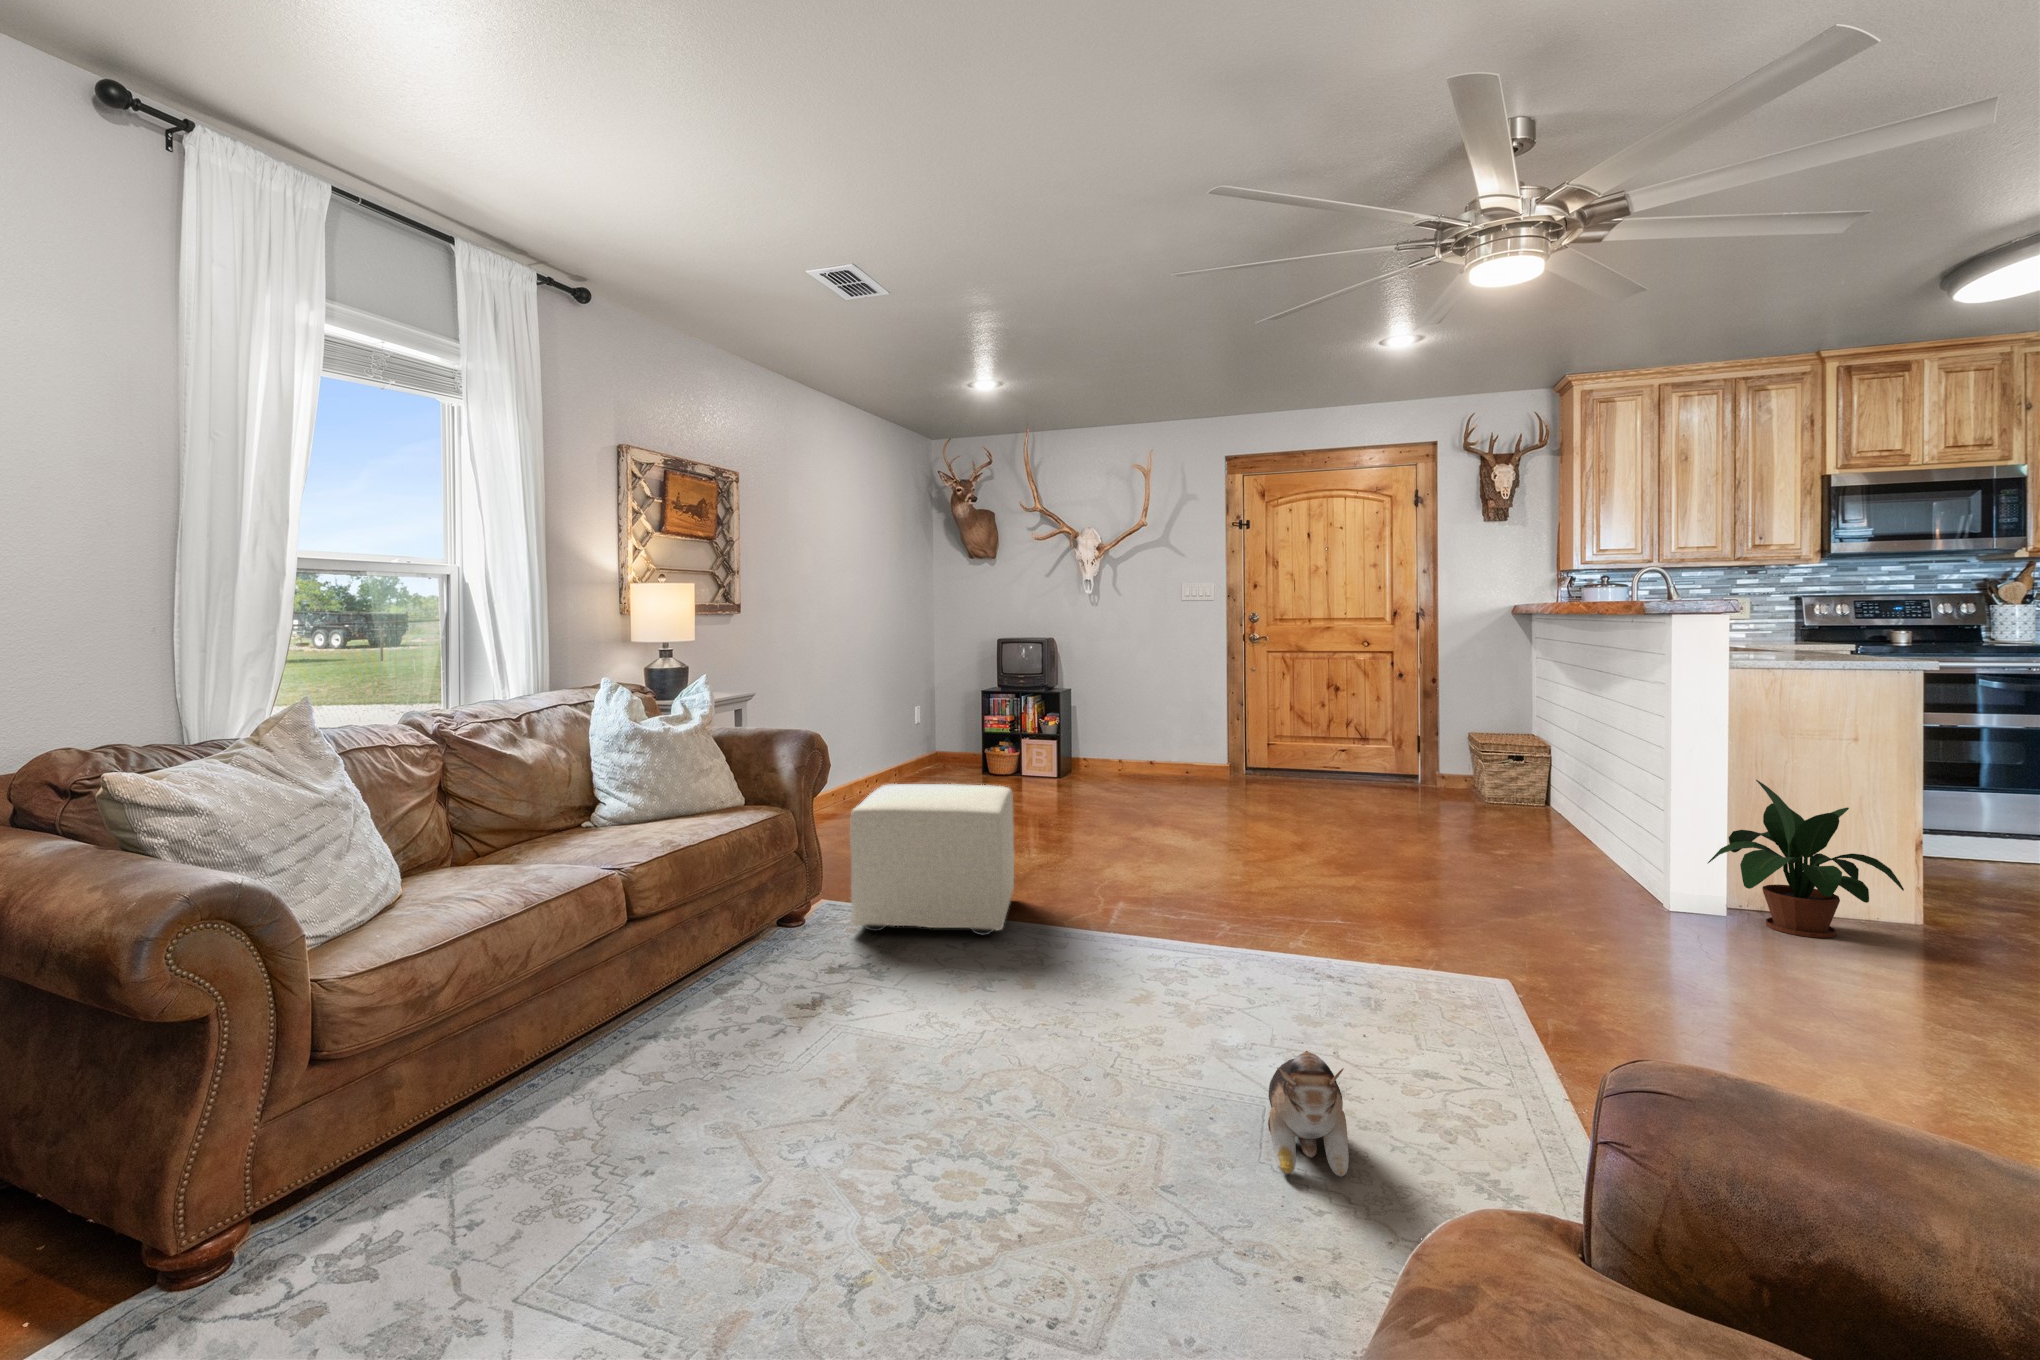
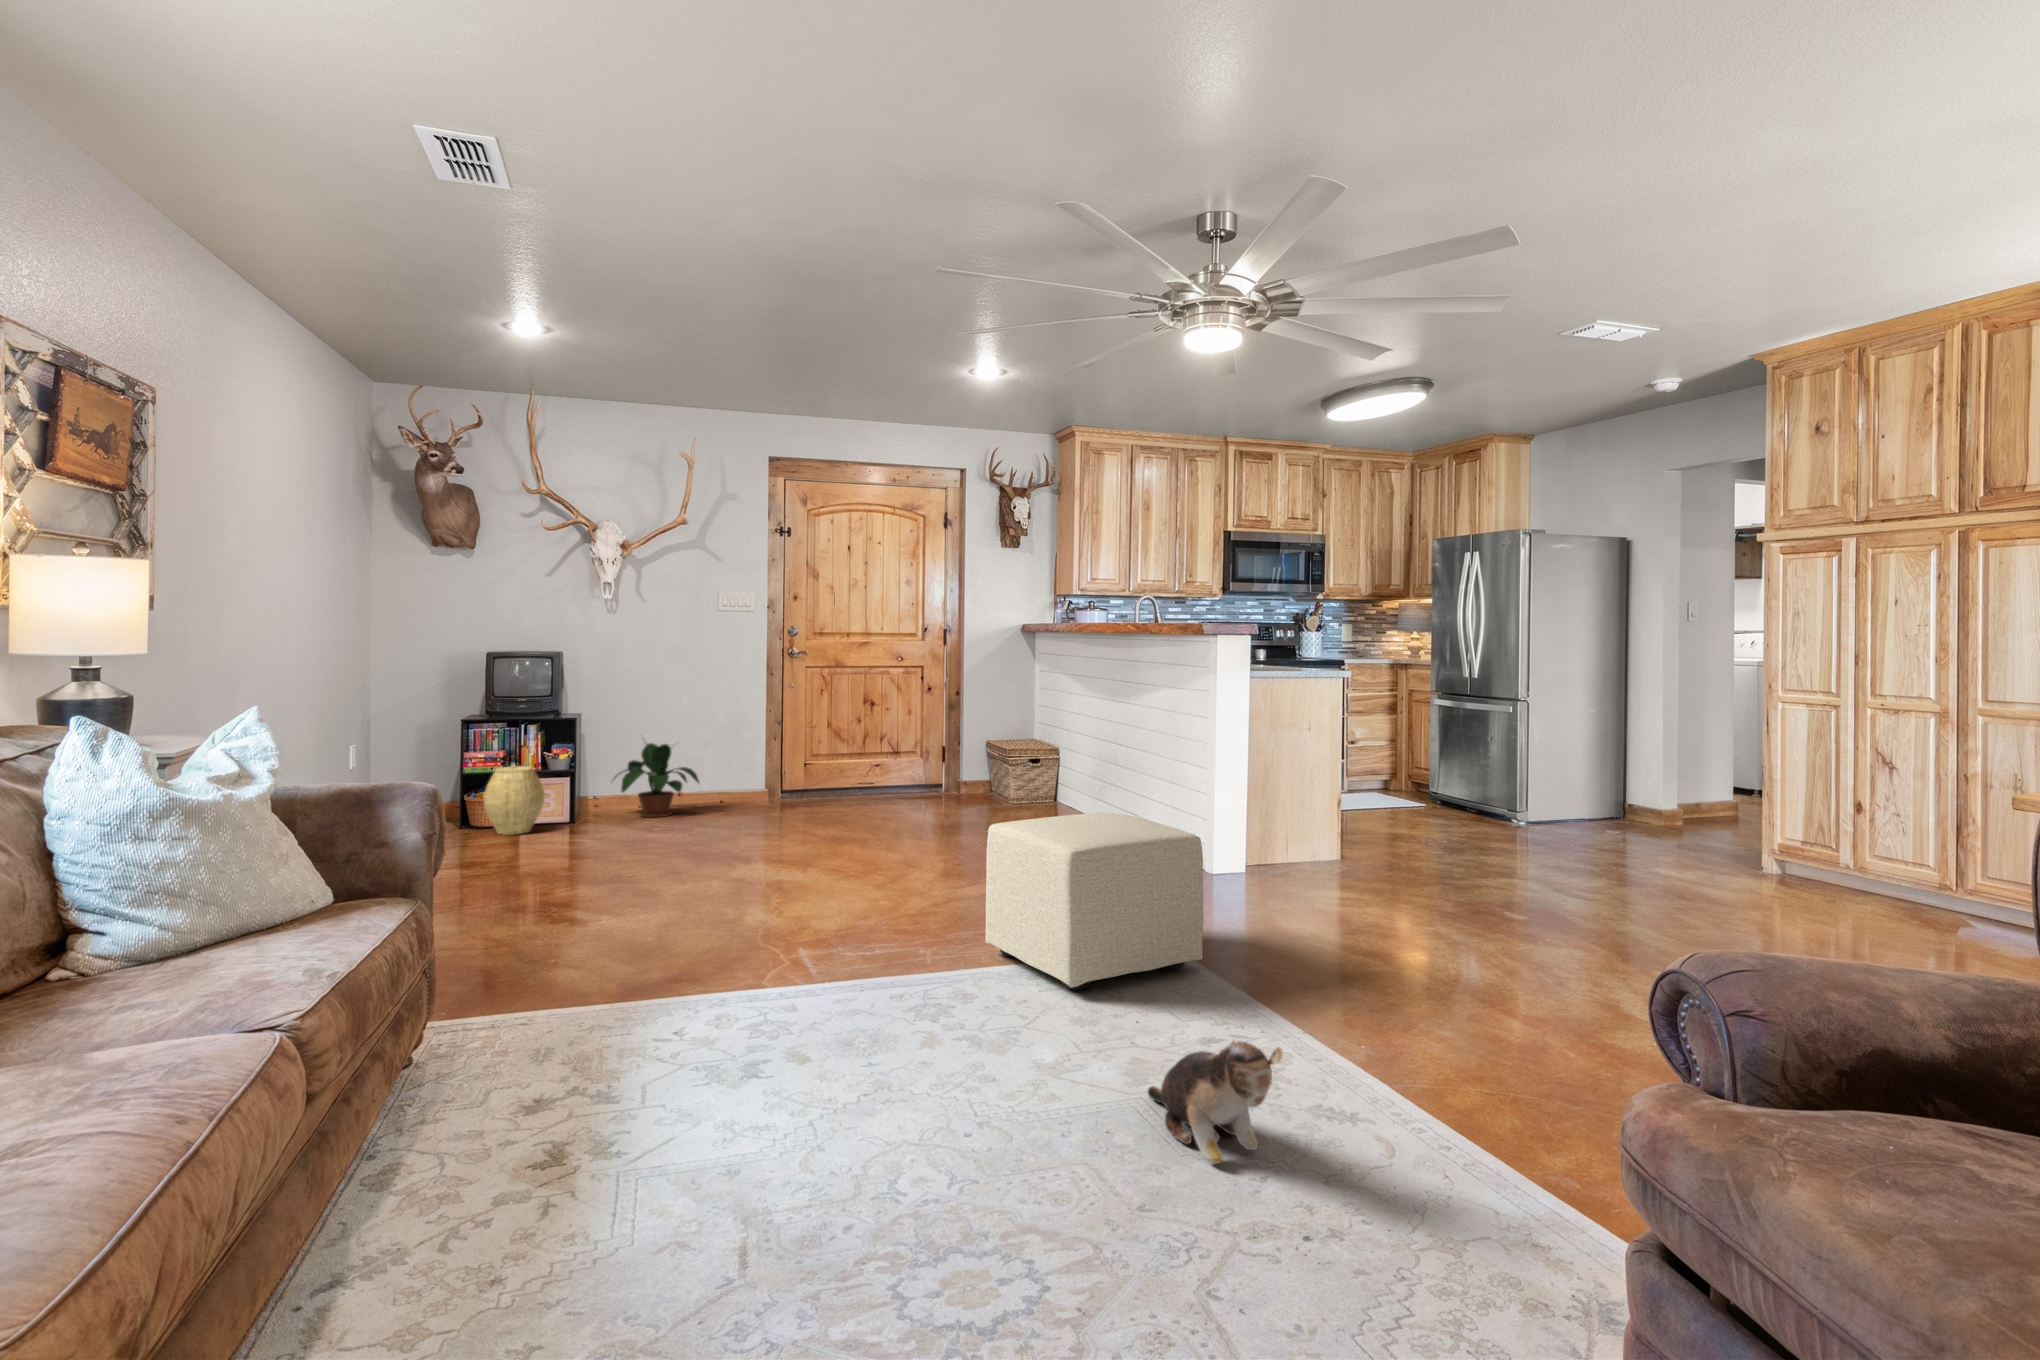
woven basket: none [992,728,1035,783] -> present [484,765,544,835]
potted plant: present [1708,780,1904,938] -> present [614,738,699,817]
ottoman: present [850,784,1014,935] -> present [986,813,1204,990]

